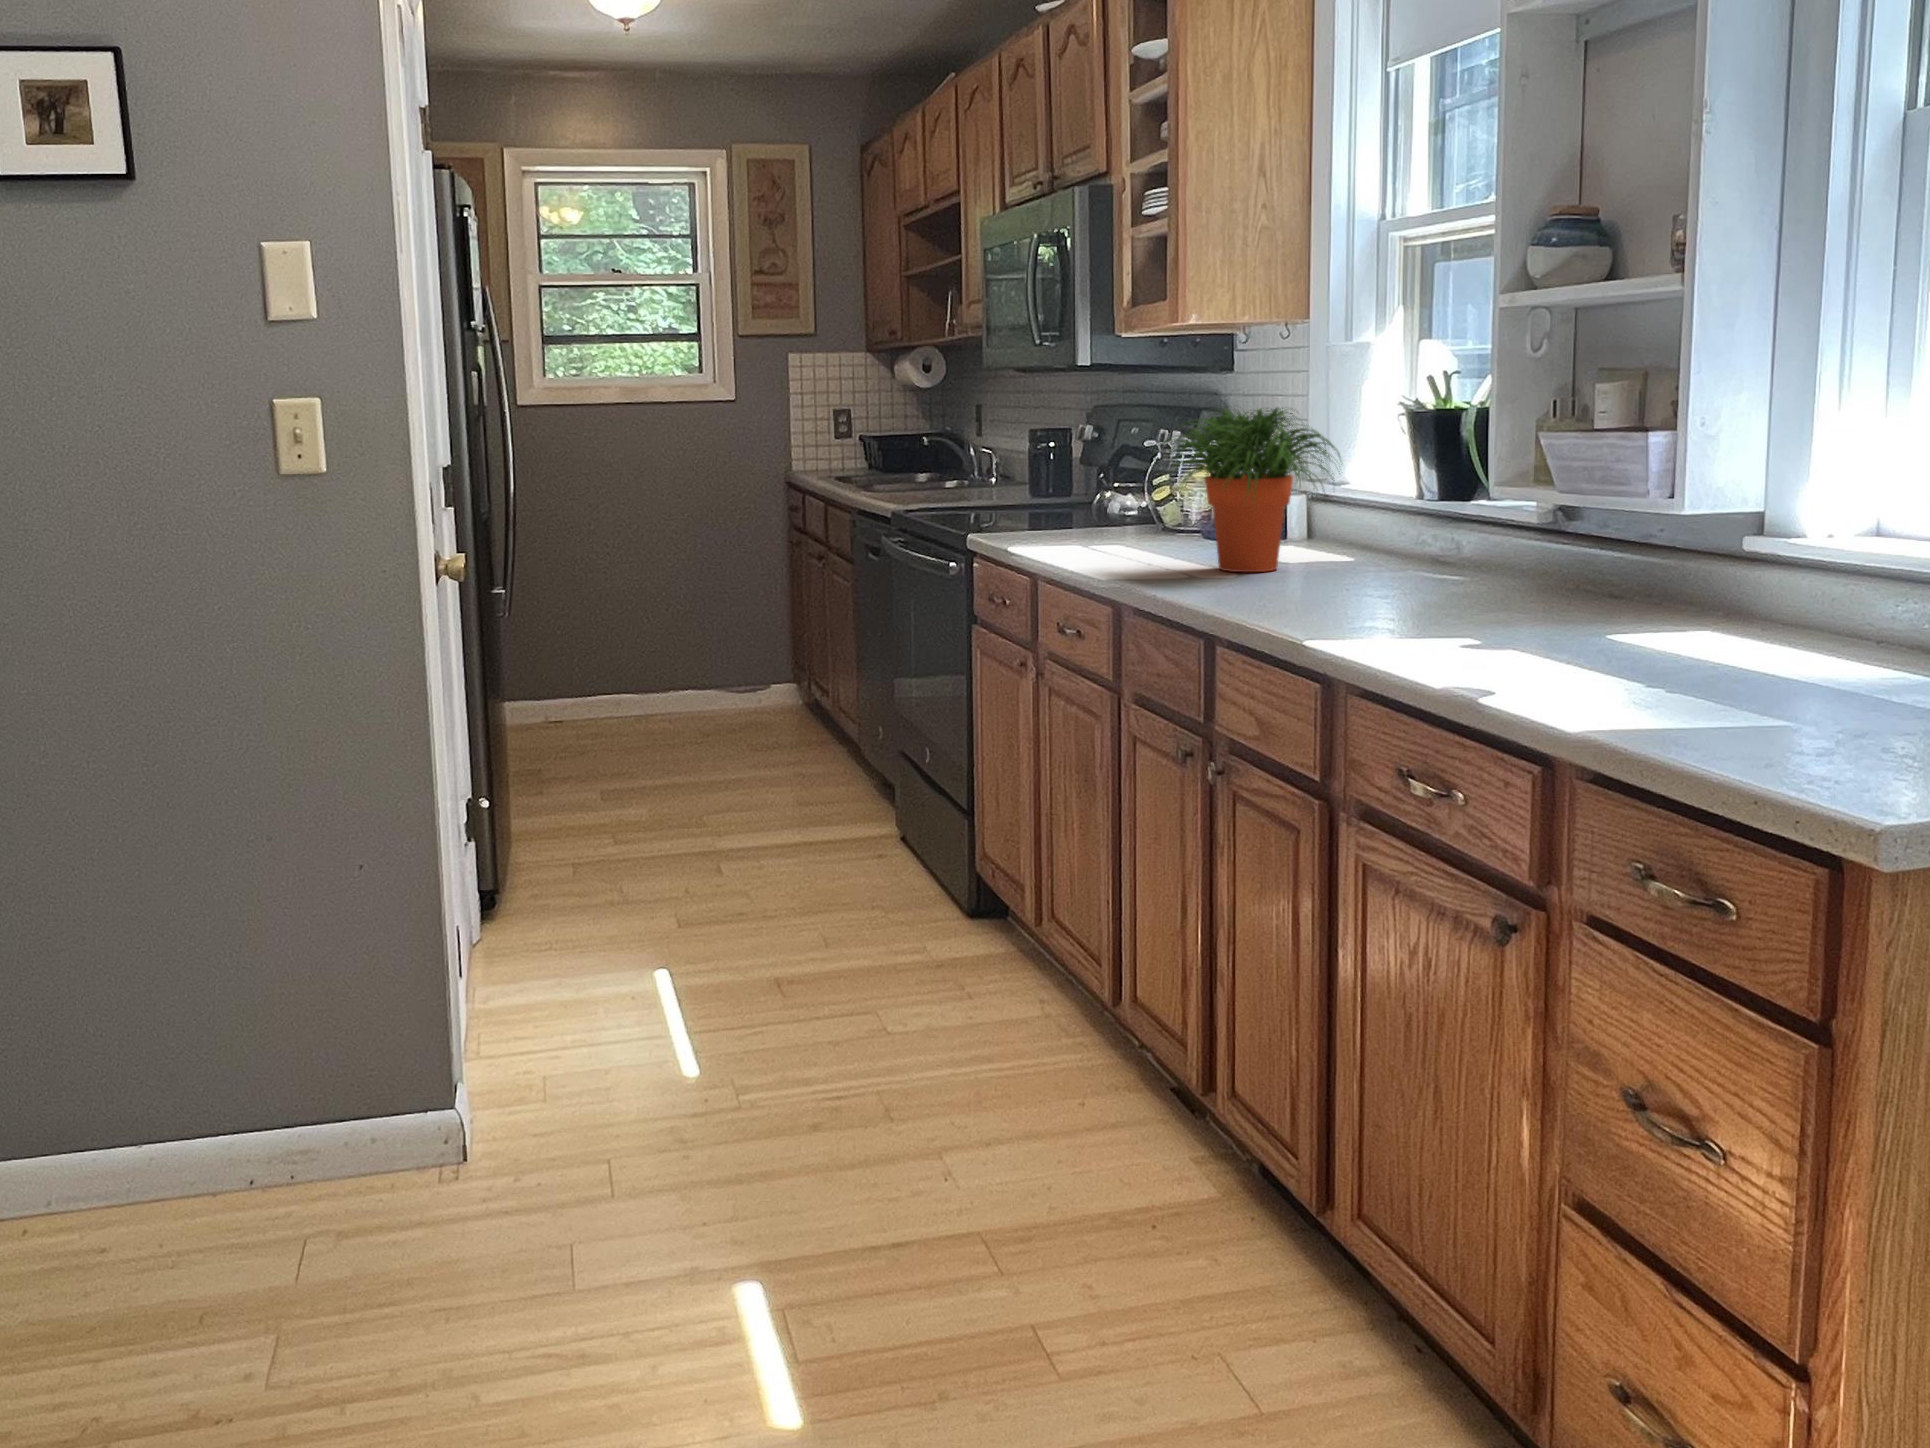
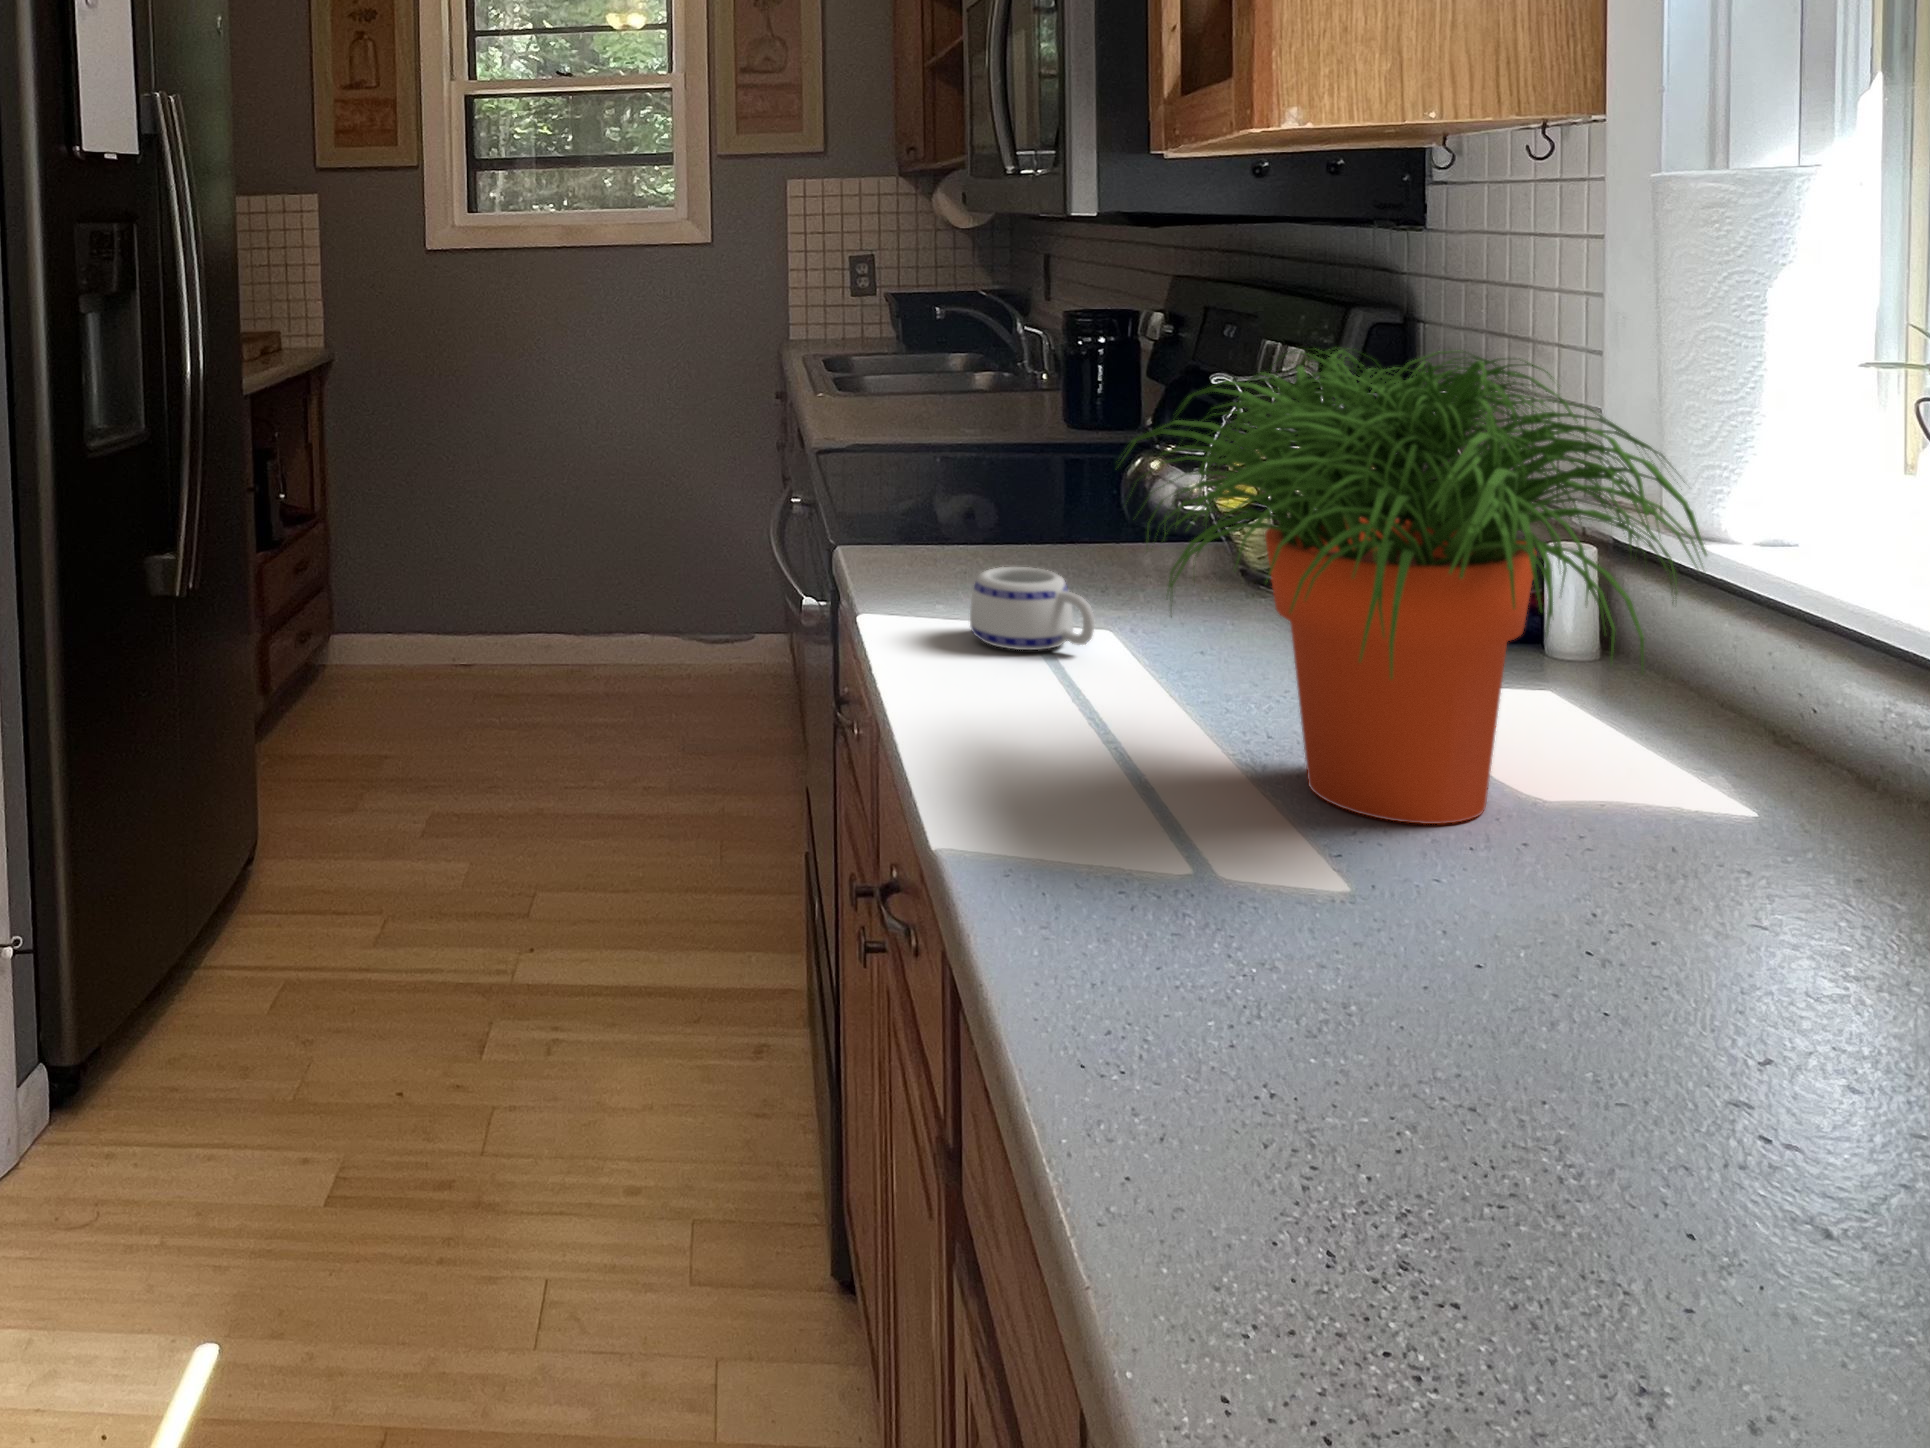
mug: none [1064,523,1120,556] -> present [970,567,1094,650]

